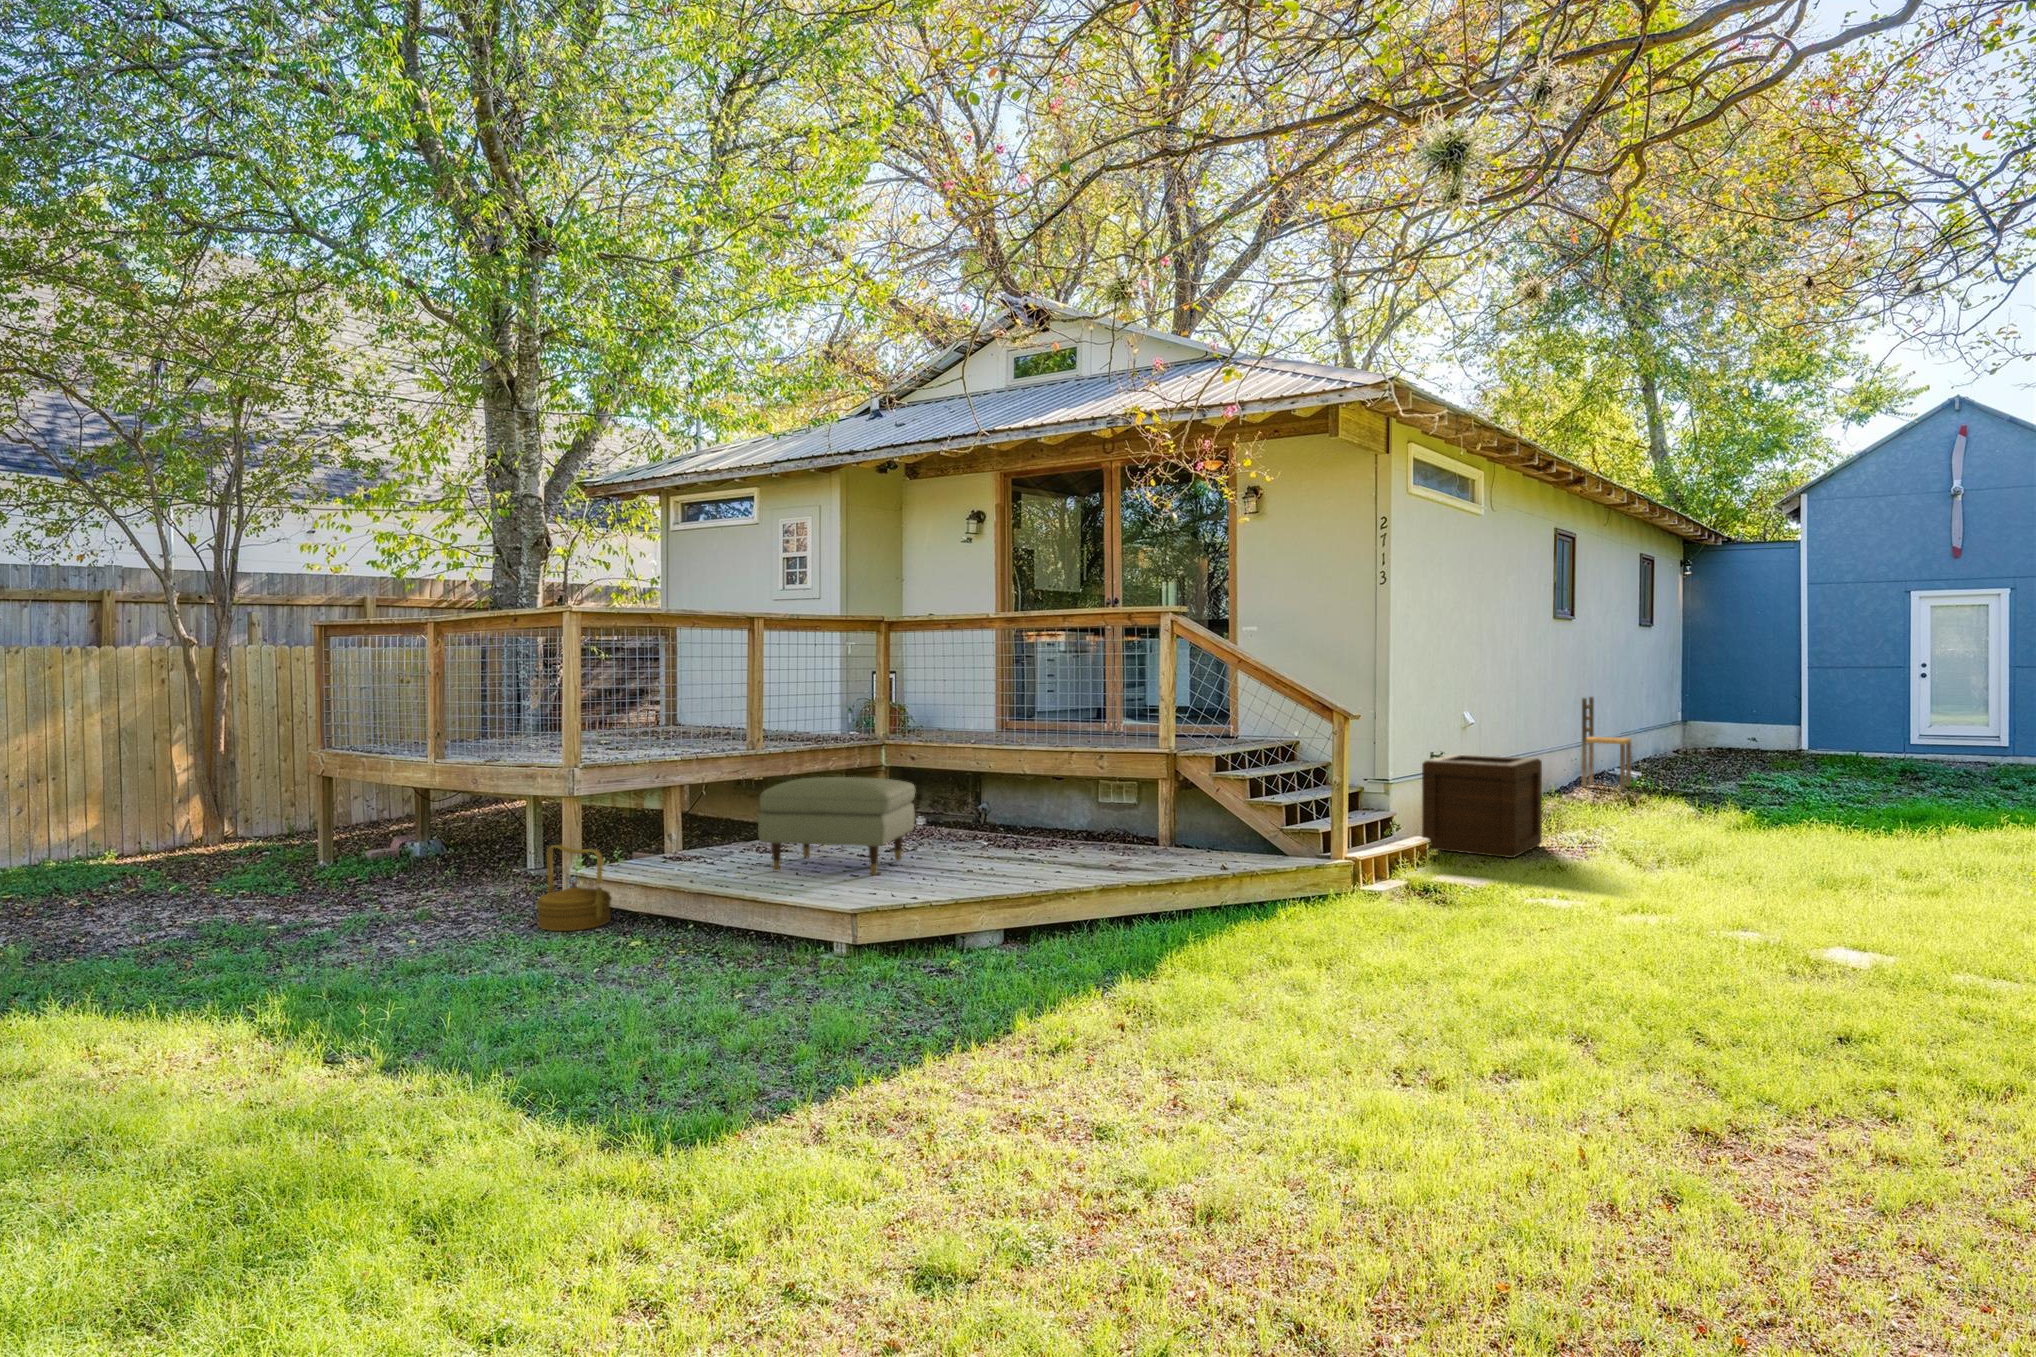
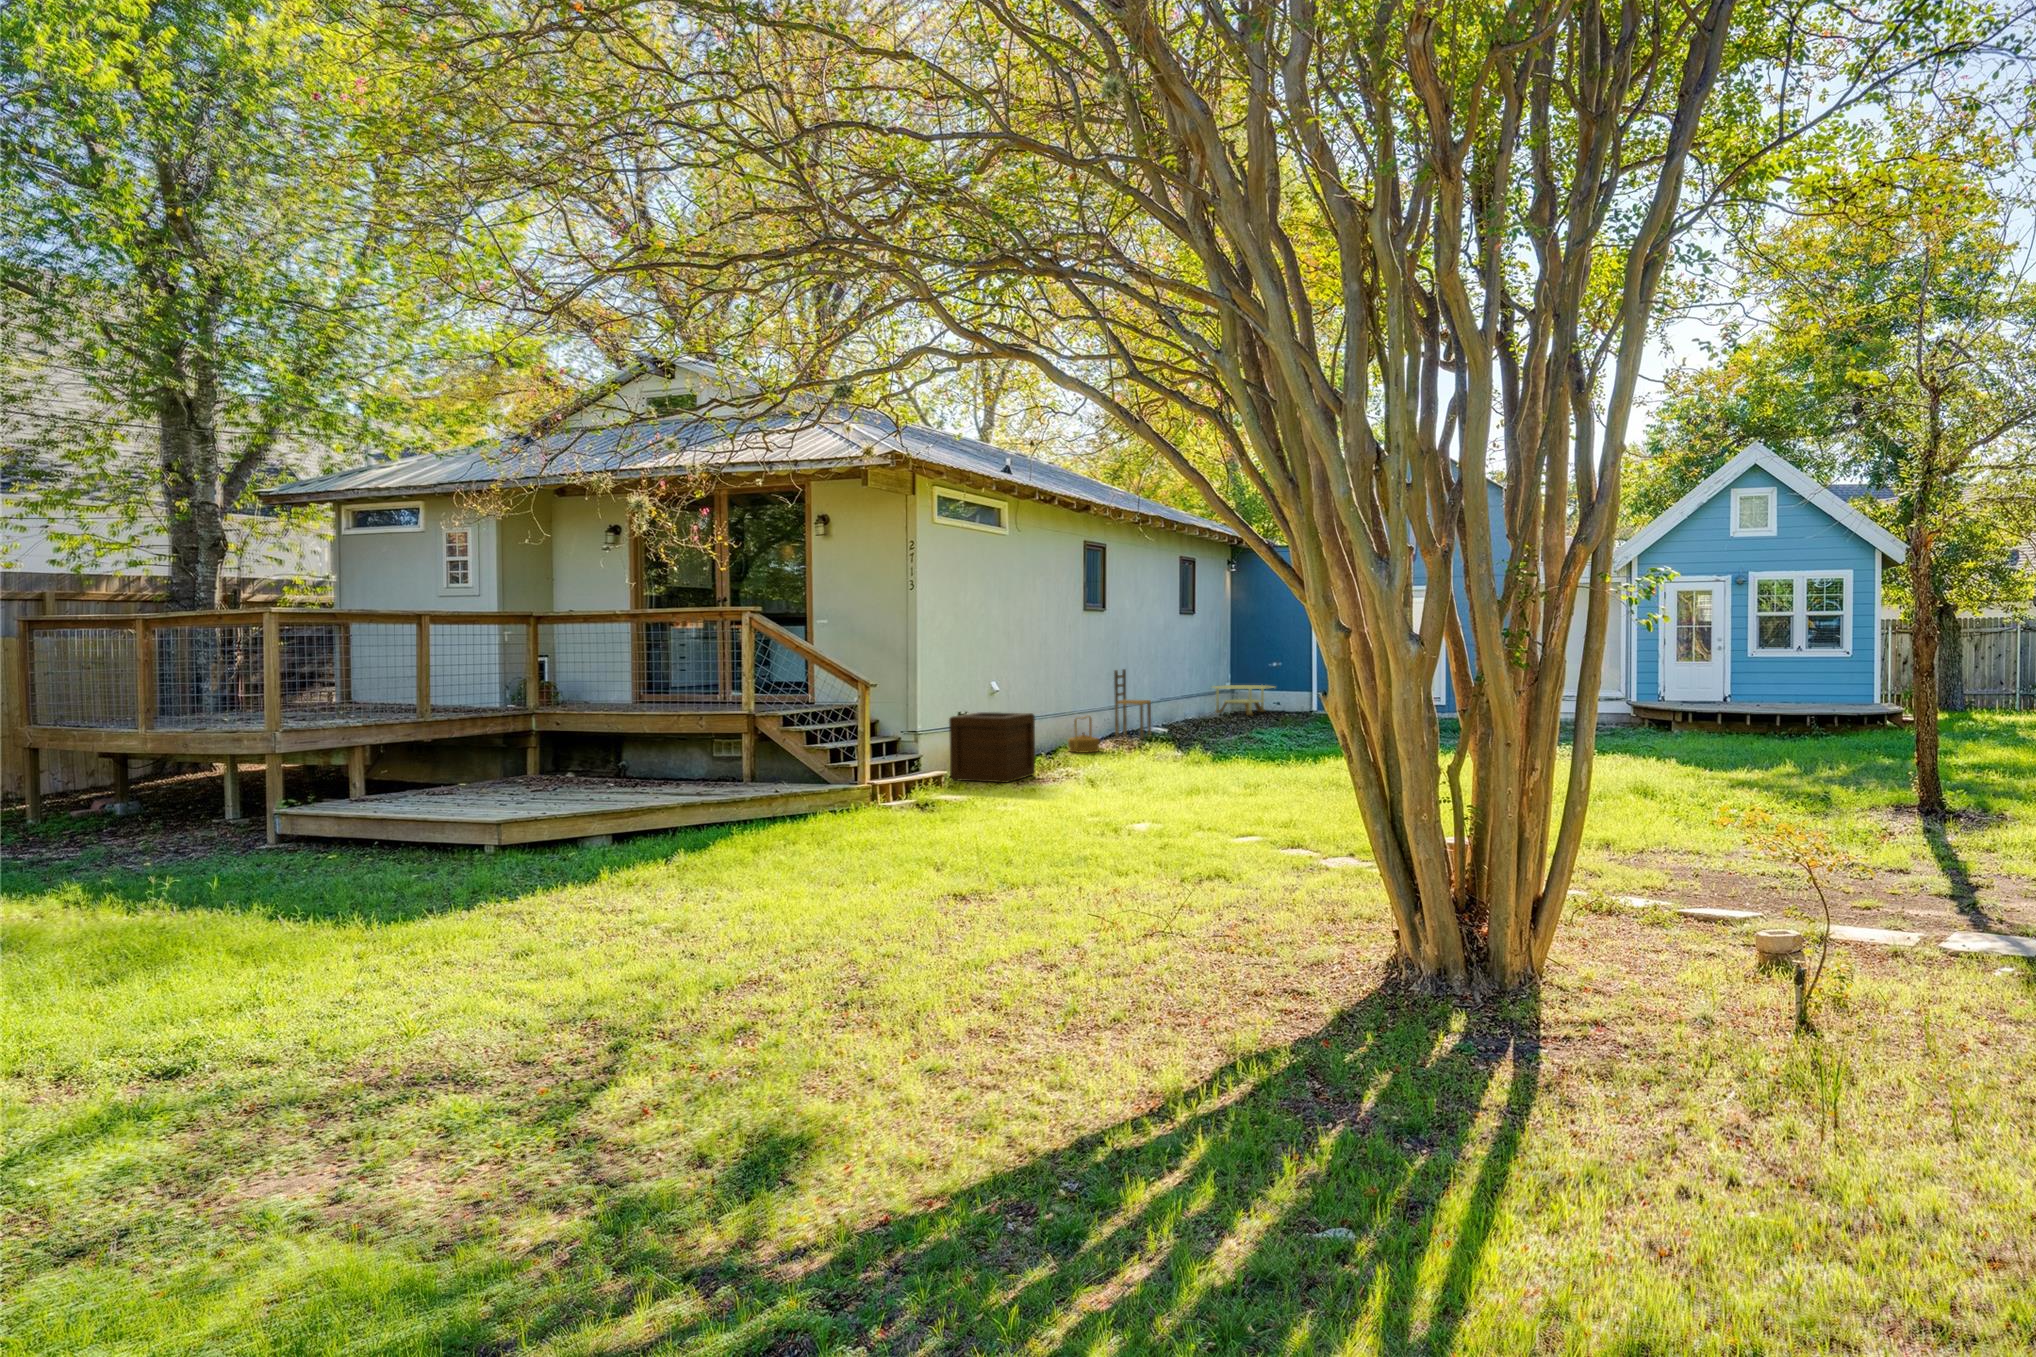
round table: none [1665,719,1762,758] -> present [1213,685,1274,715]
ottoman: present [758,777,915,875] -> none [426,736,552,806]
woven basket: present [536,845,612,931] -> present [1068,716,1099,753]

